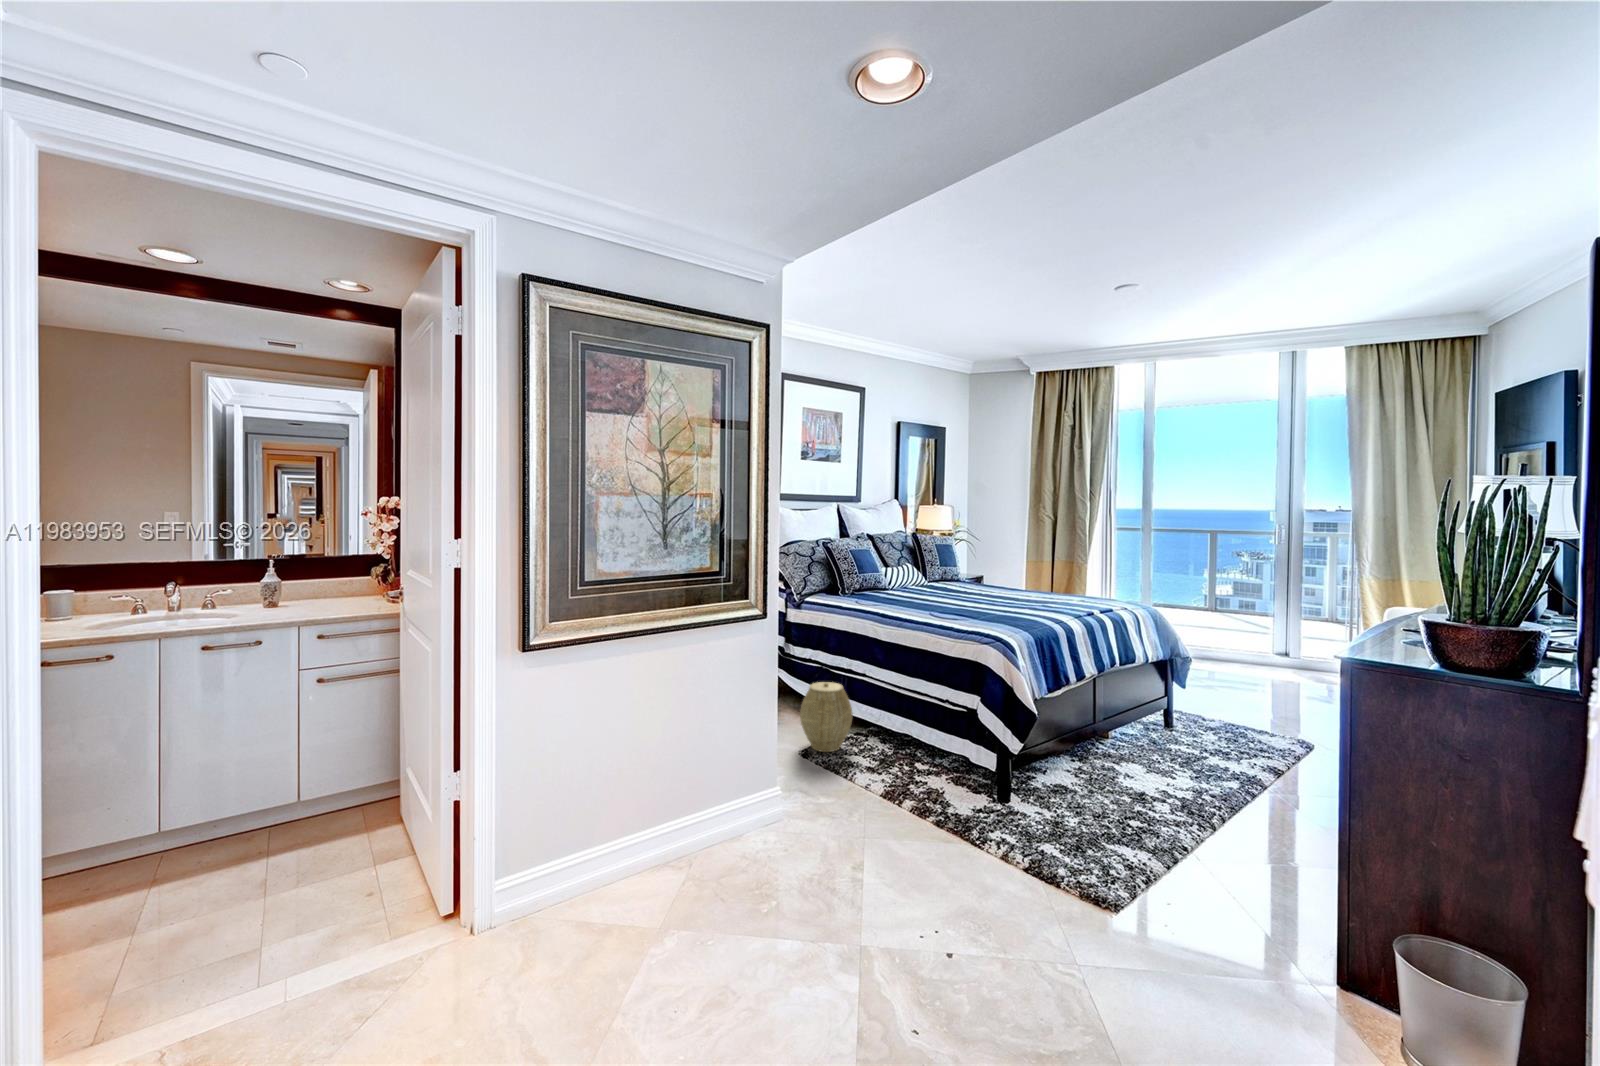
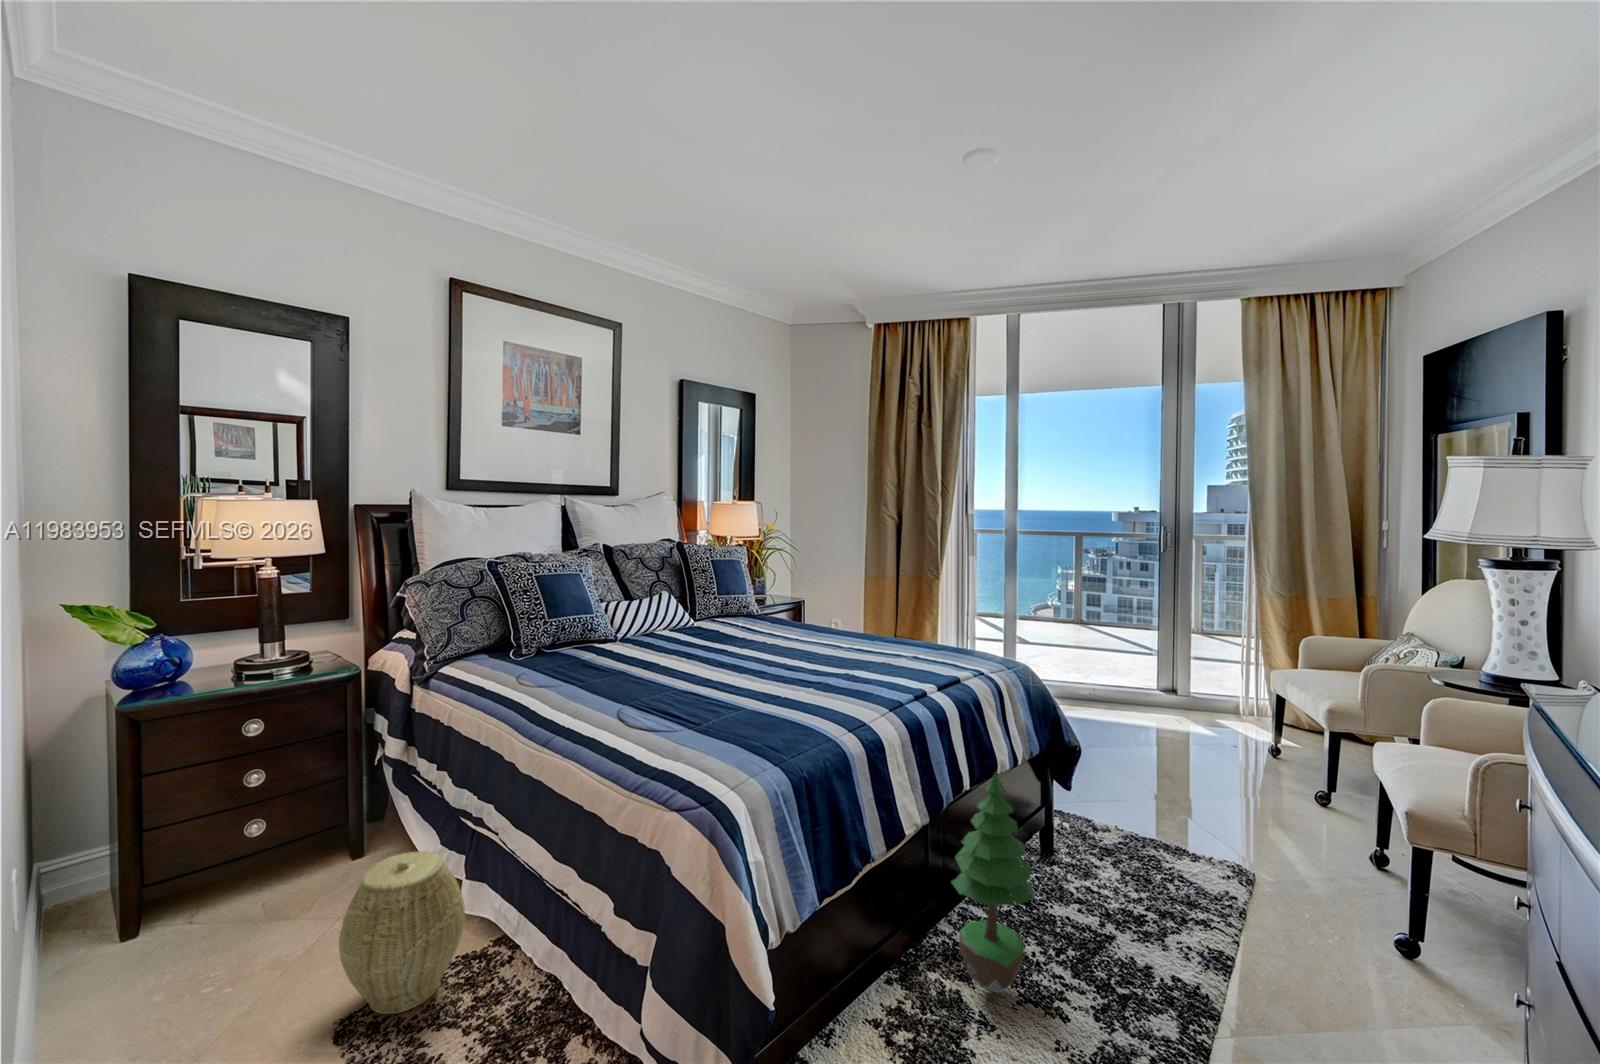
potted tree: none [1110,650,1158,769] -> present [951,772,1034,993]

